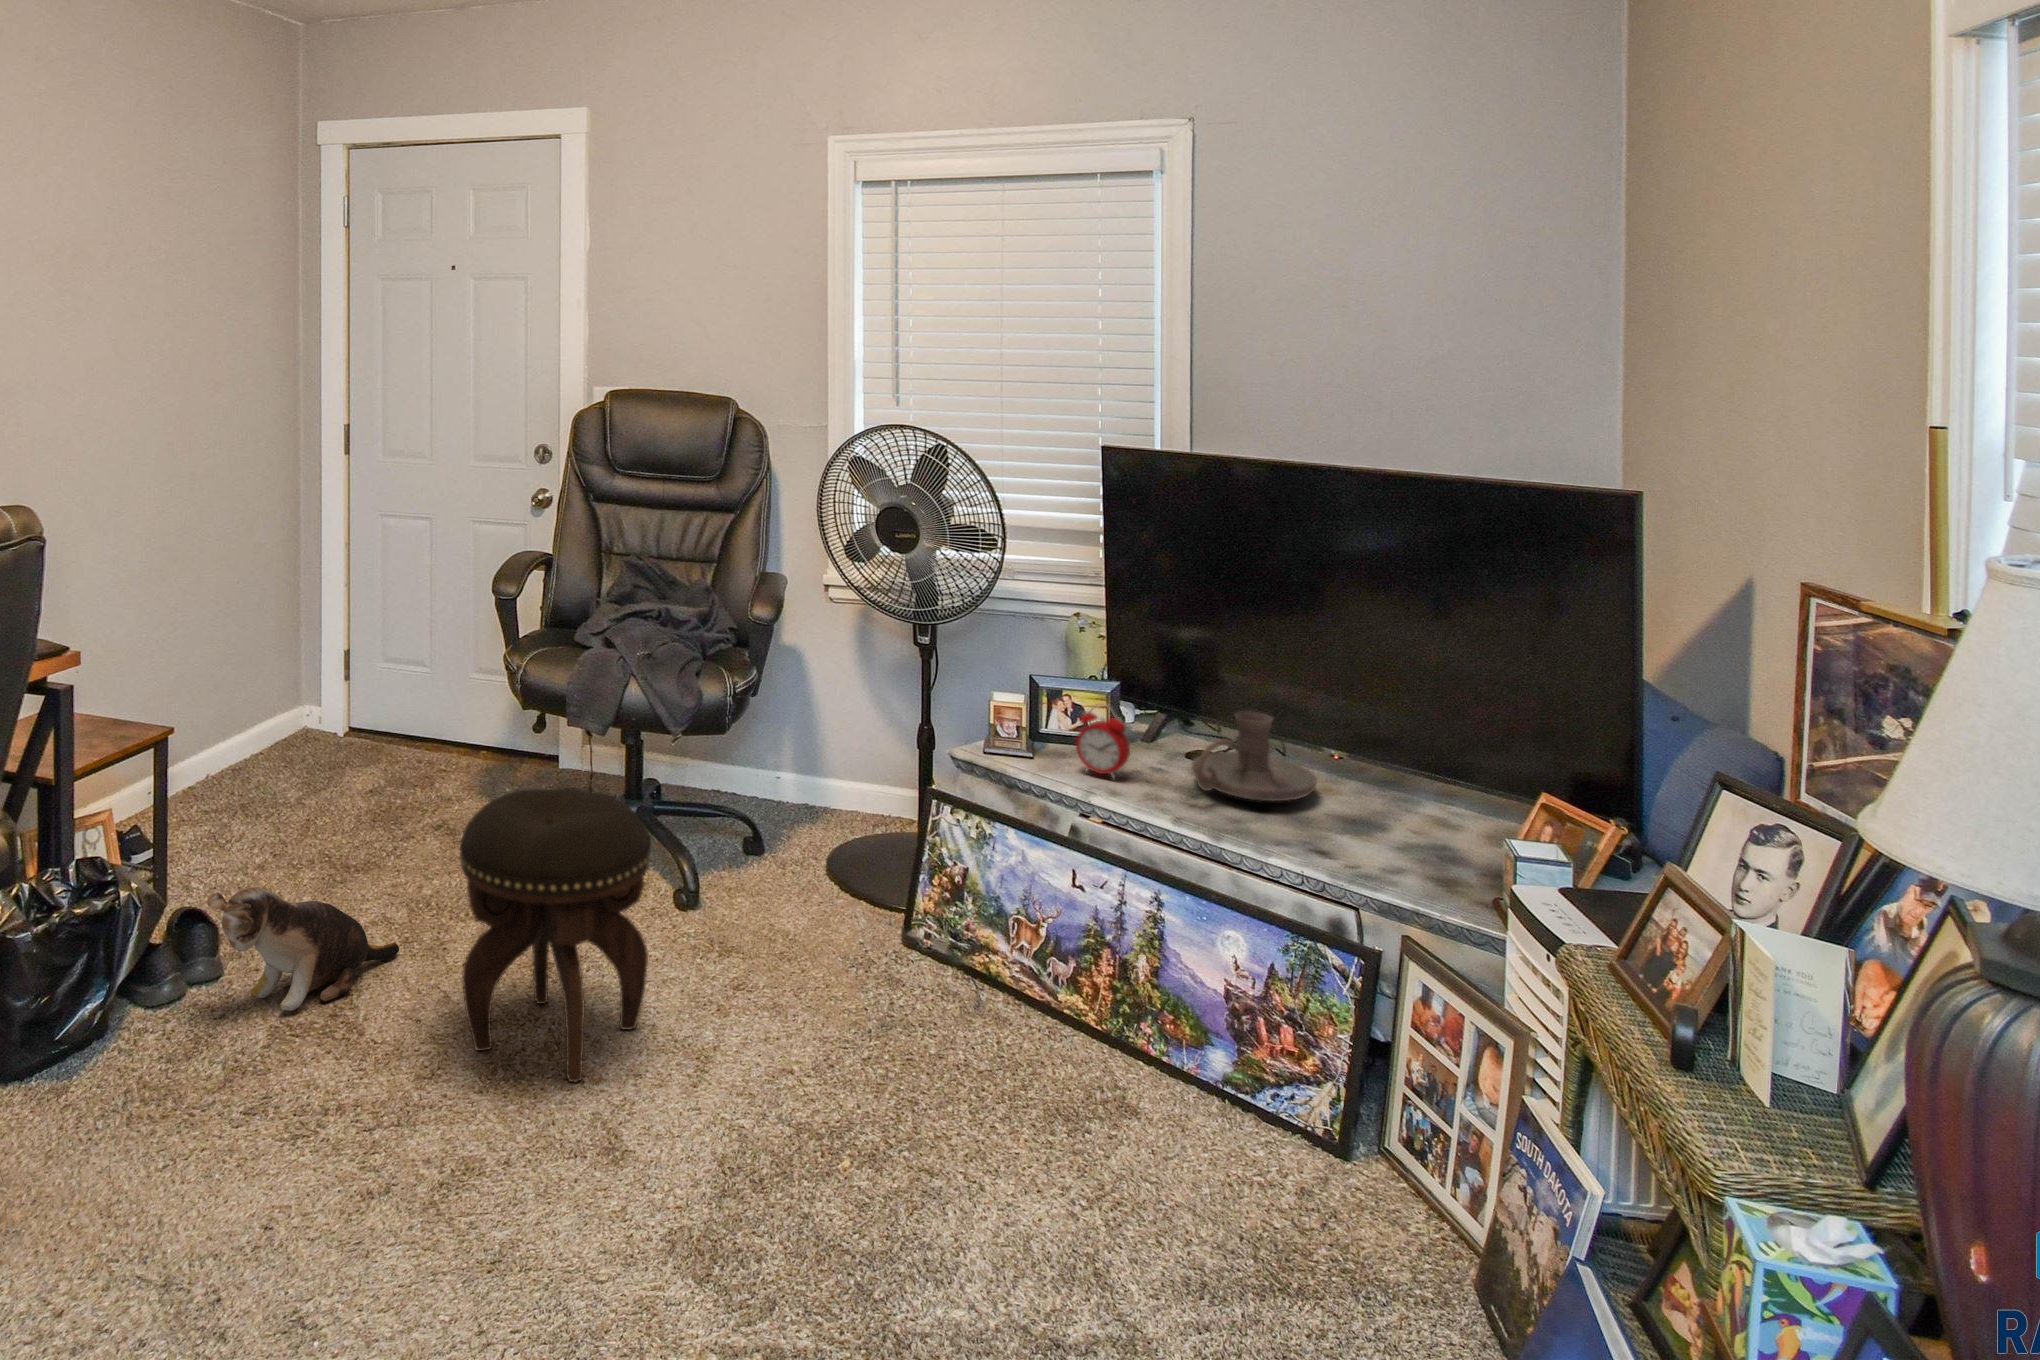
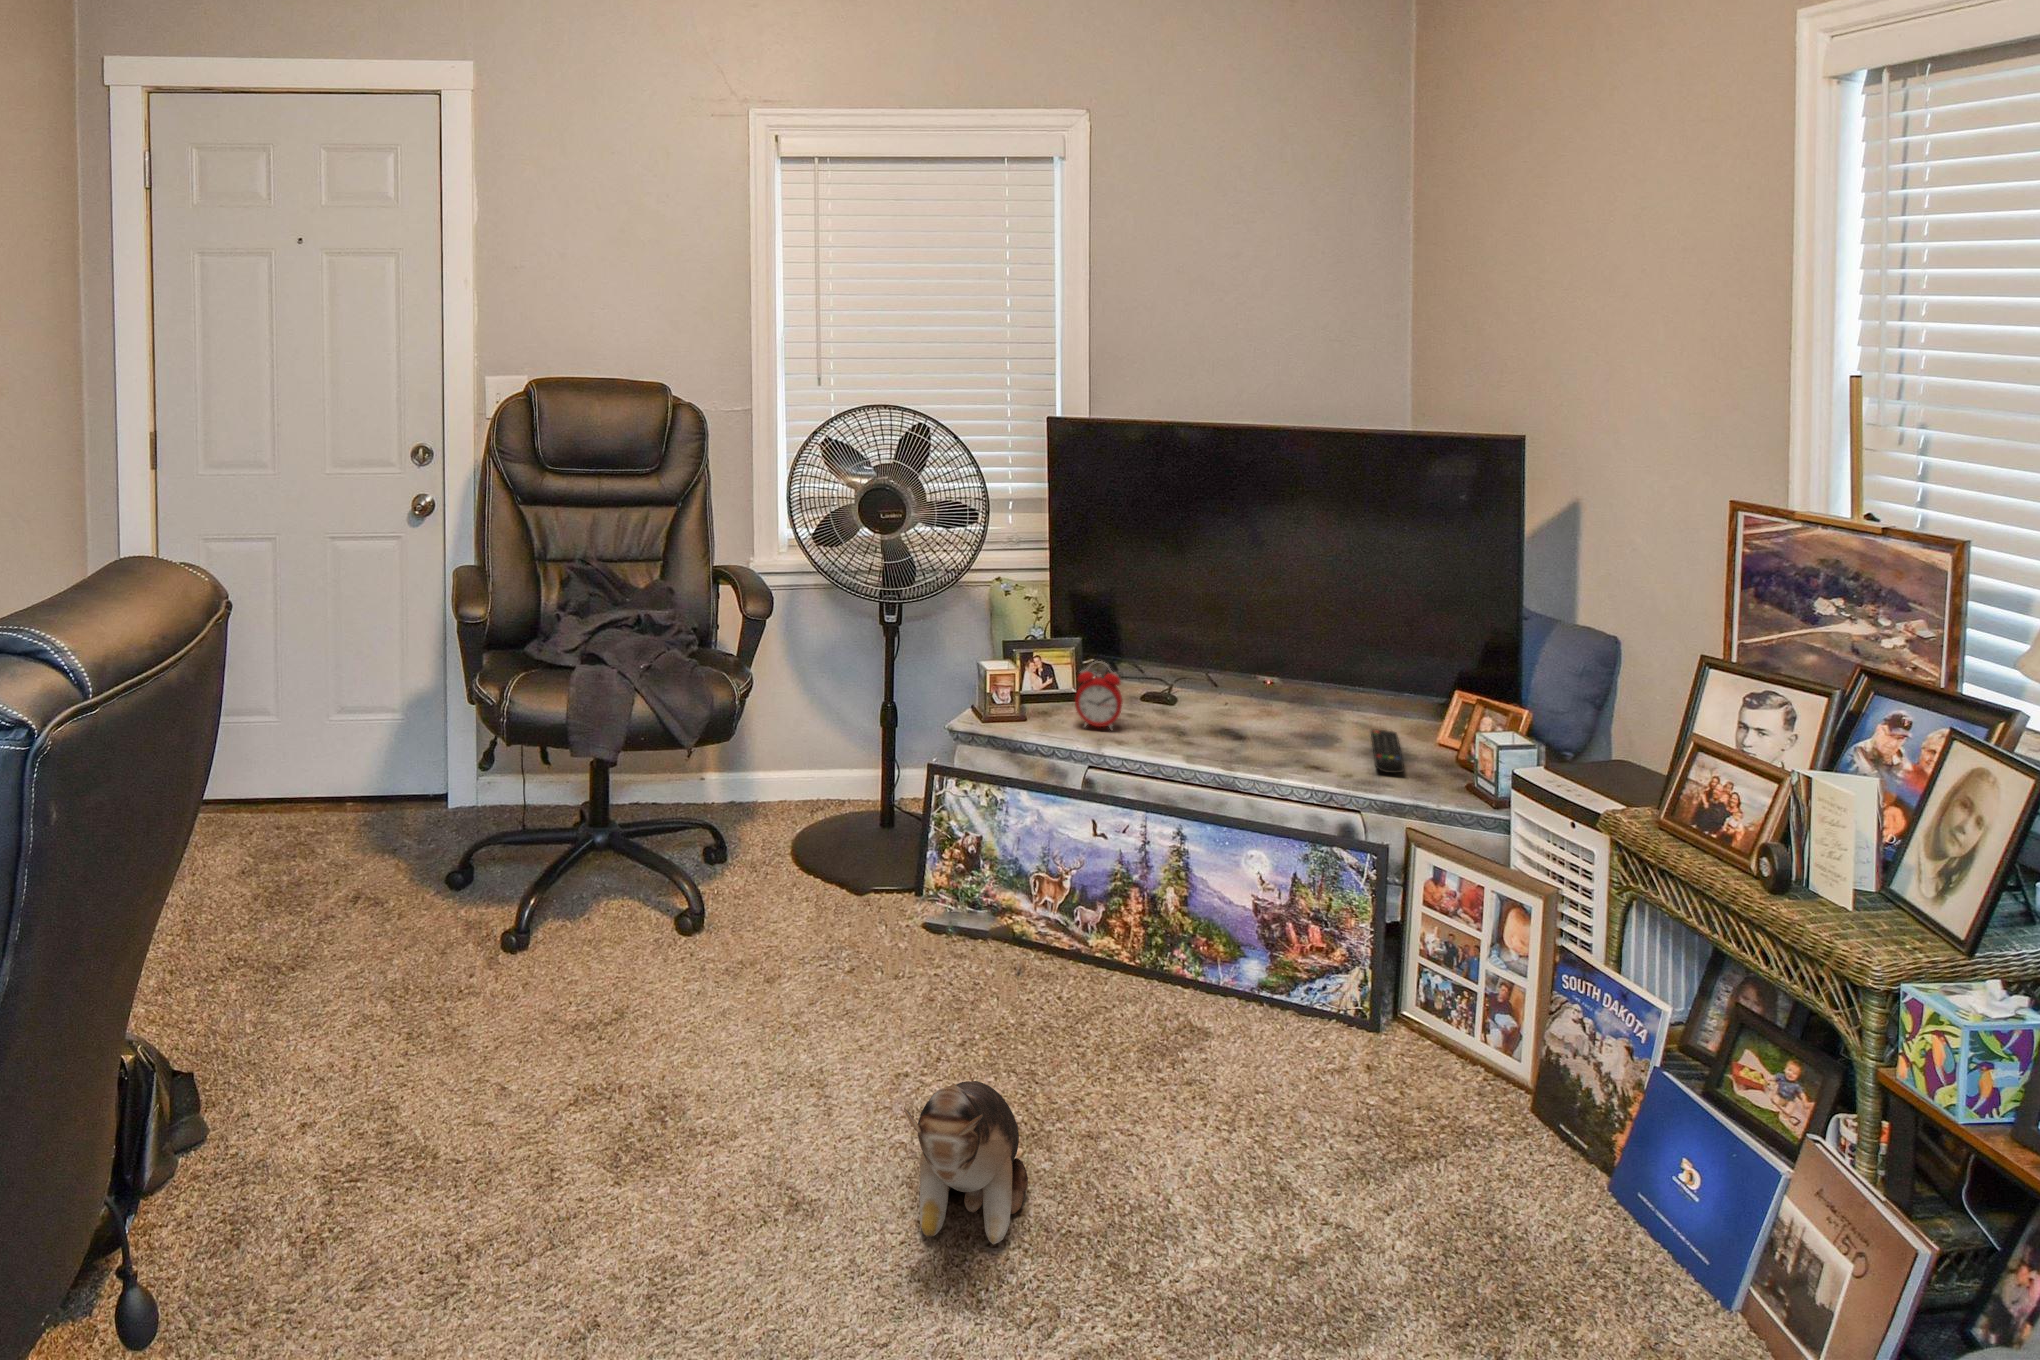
candle holder: present [1192,711,1317,801] -> none [1170,653,1276,731]
footstool: present [460,787,651,1082] -> none [542,823,758,1149]
remote control: none [1392,823,1465,873] -> present [1371,730,1404,773]
plush toy: present [207,887,399,1011] -> present [904,1081,1028,1245]

